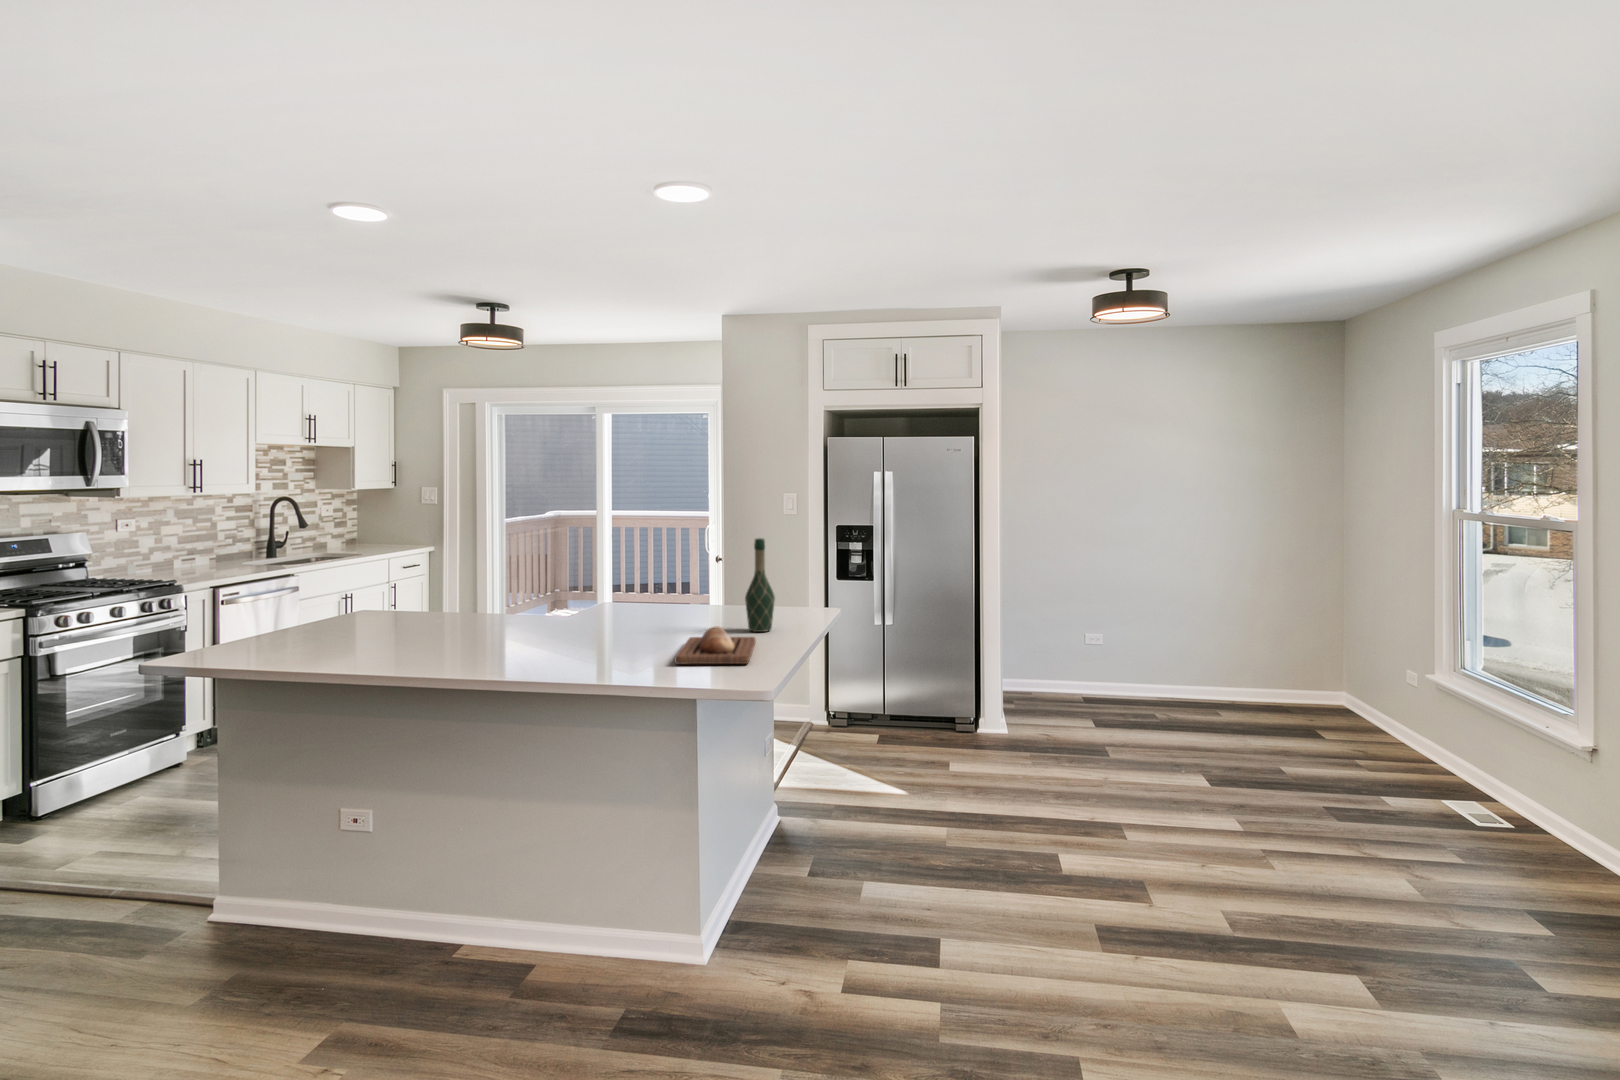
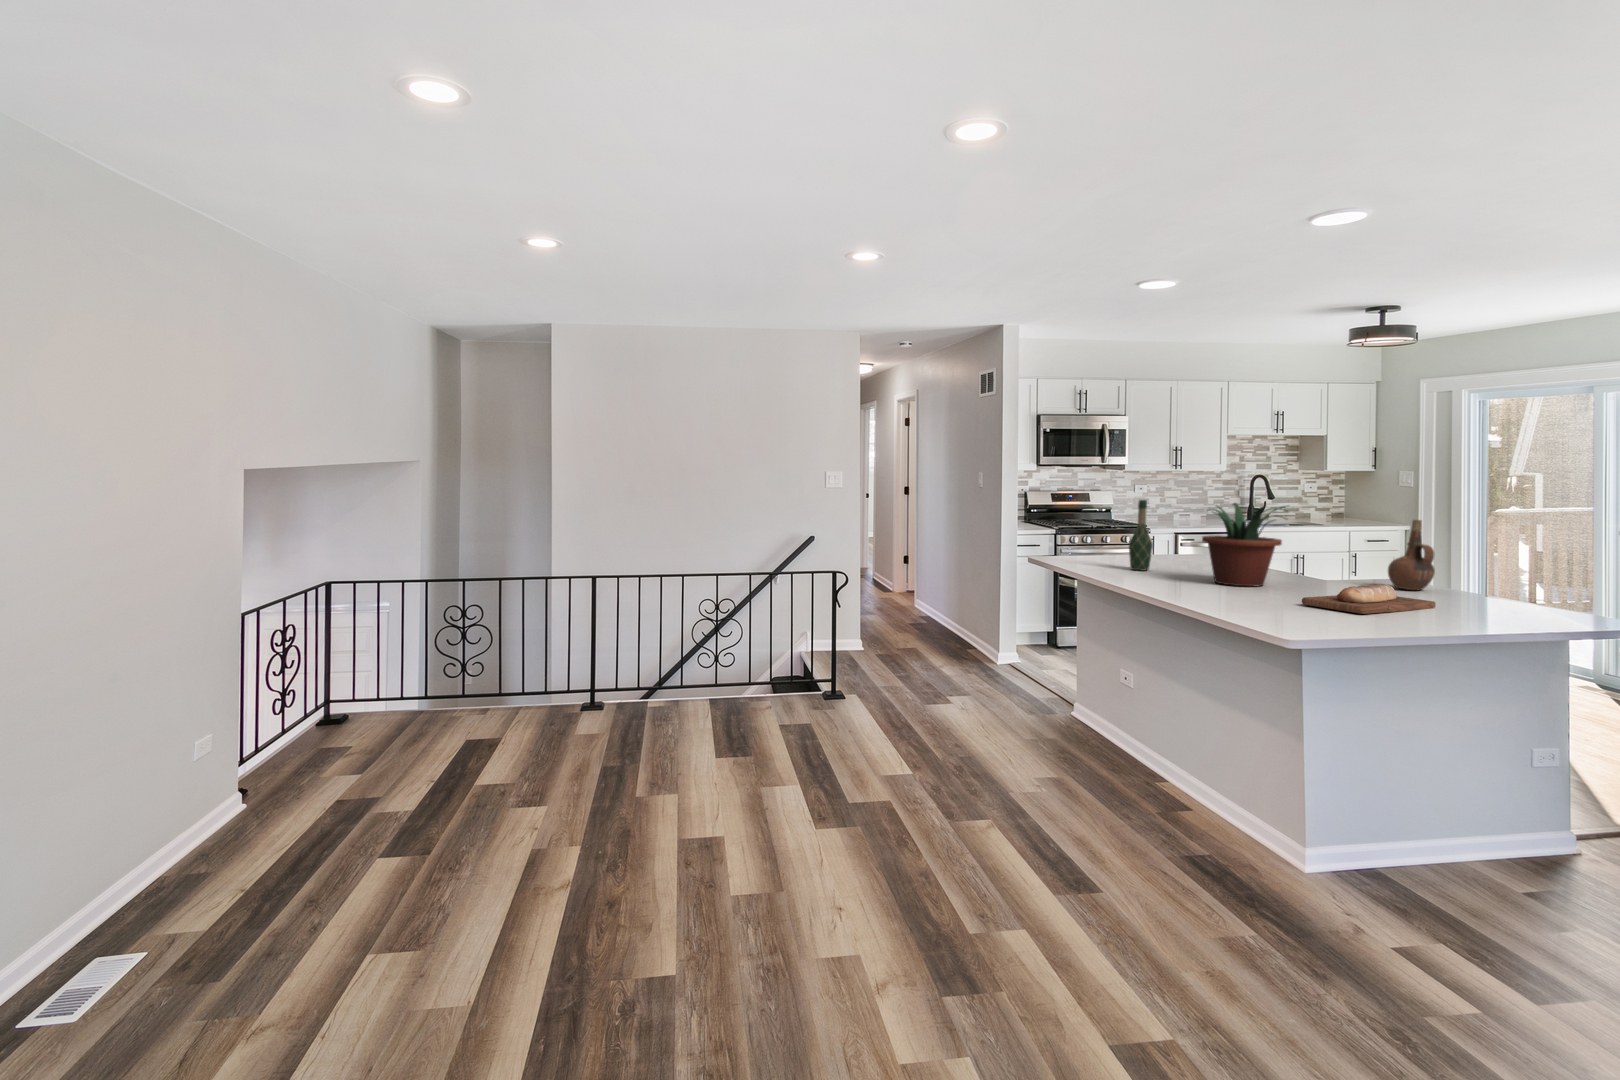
wine bottle: present [745,539,775,632] -> present [1129,500,1153,571]
potted plant: none [476,546,591,654] -> present [1202,503,1288,586]
ceramic pitcher: none [654,552,698,626] -> present [1388,520,1435,590]

